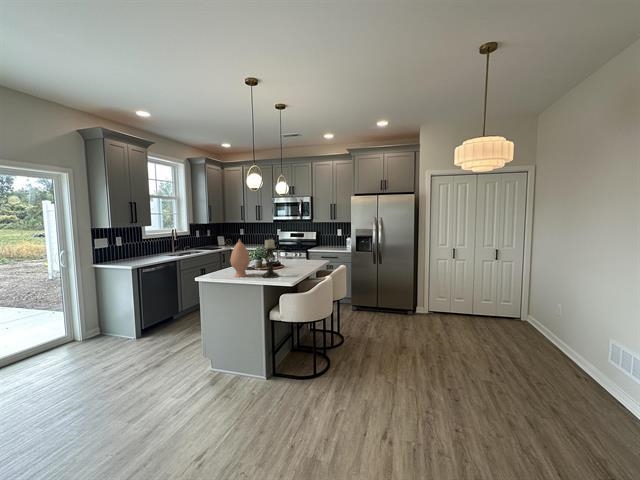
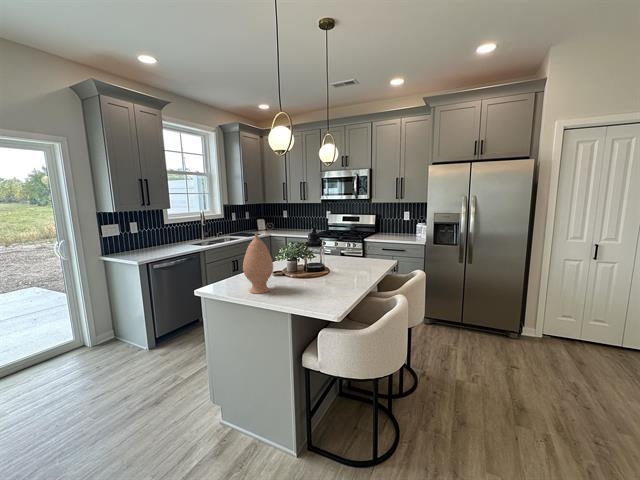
candle holder: present [262,239,278,278] -> none [291,234,317,300]

